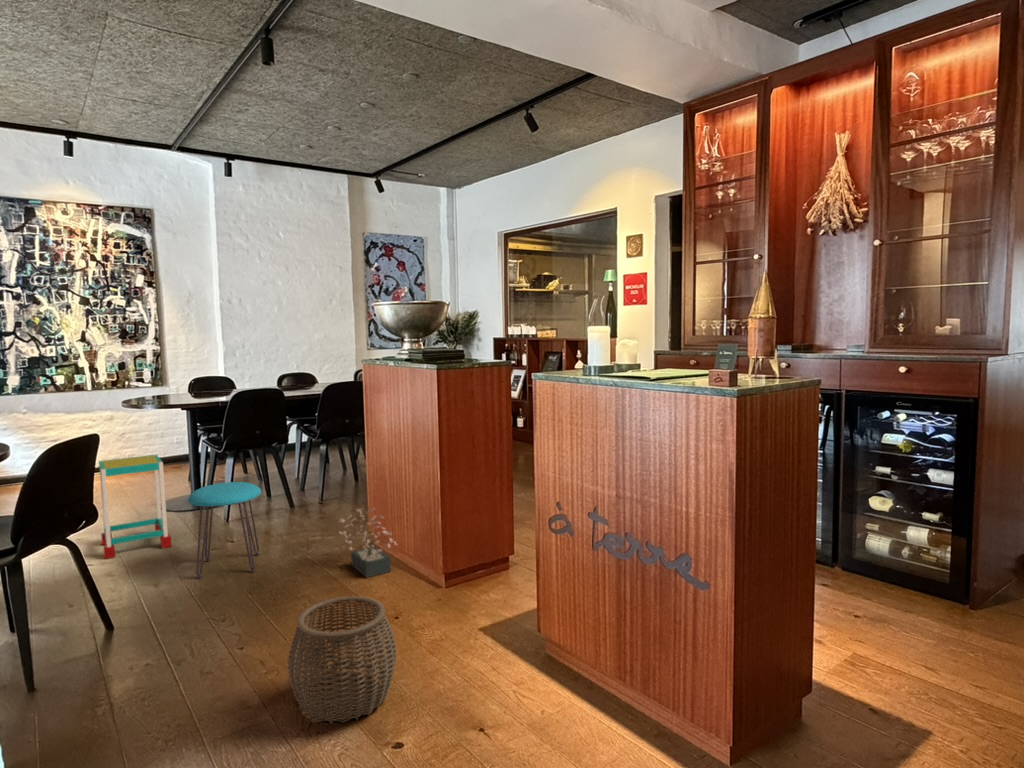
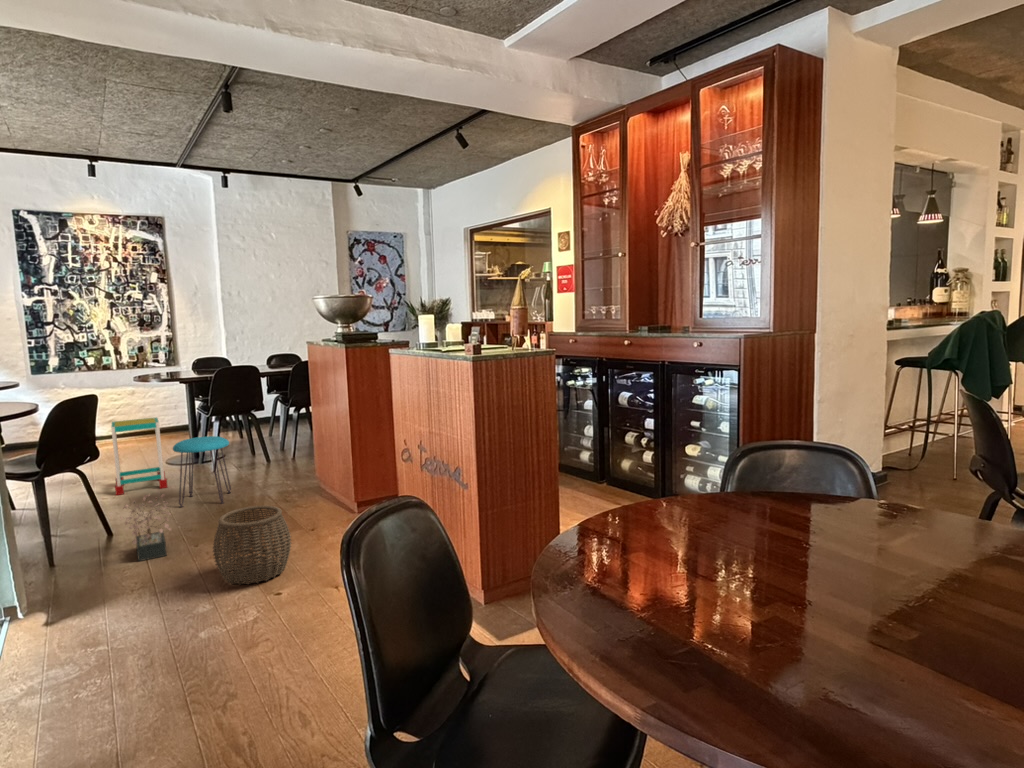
decorative plant: present [339,508,396,577] -> present [121,494,171,561]

